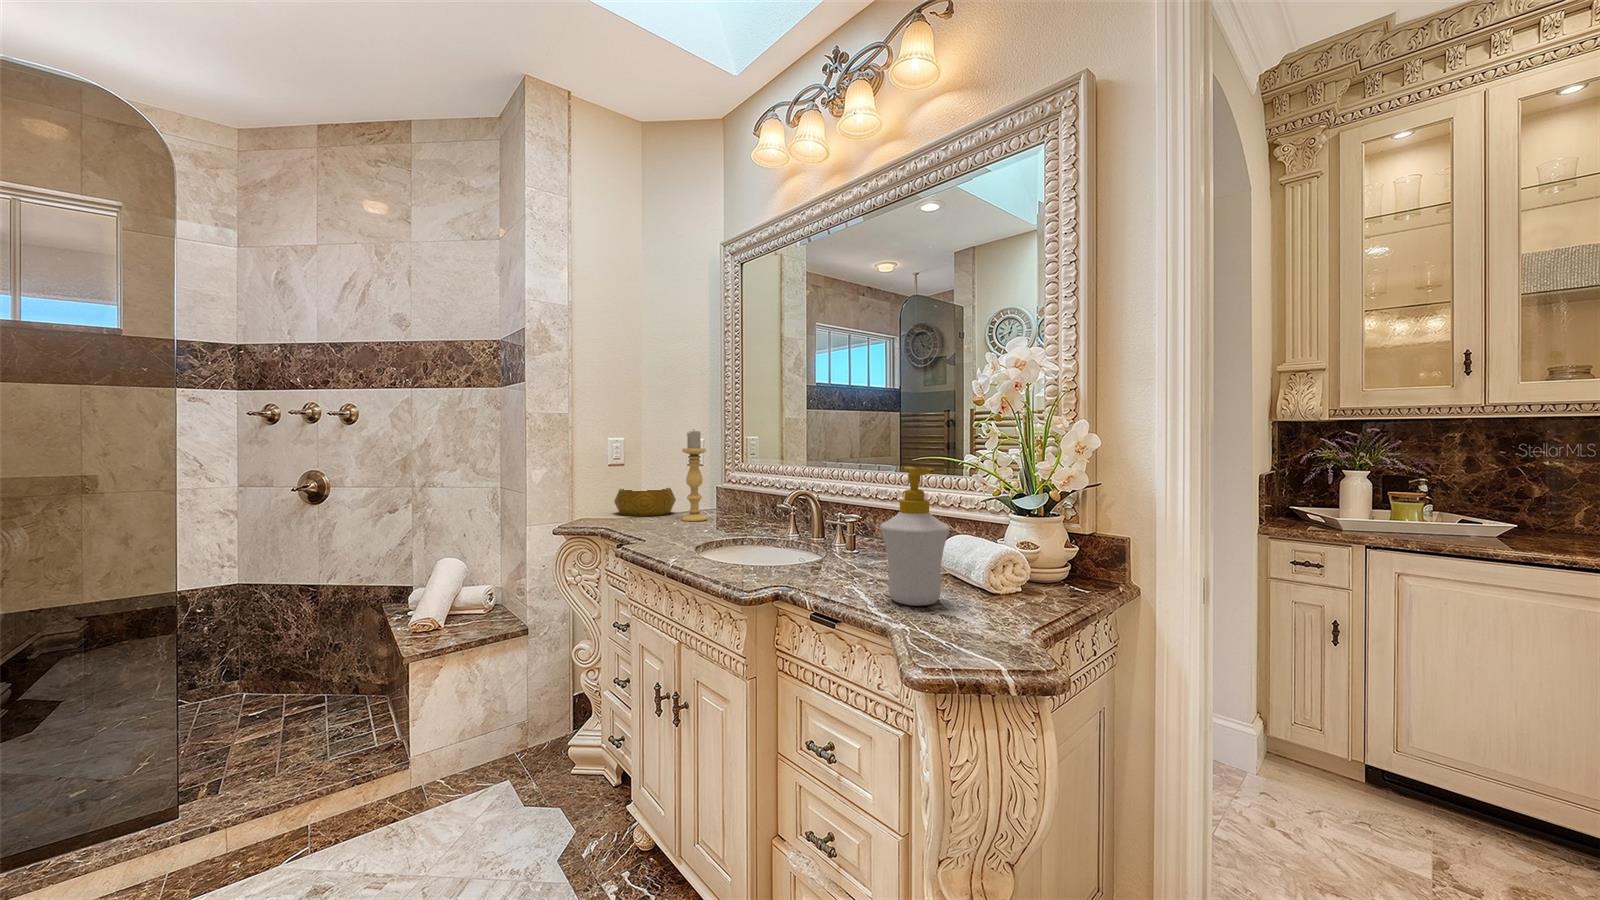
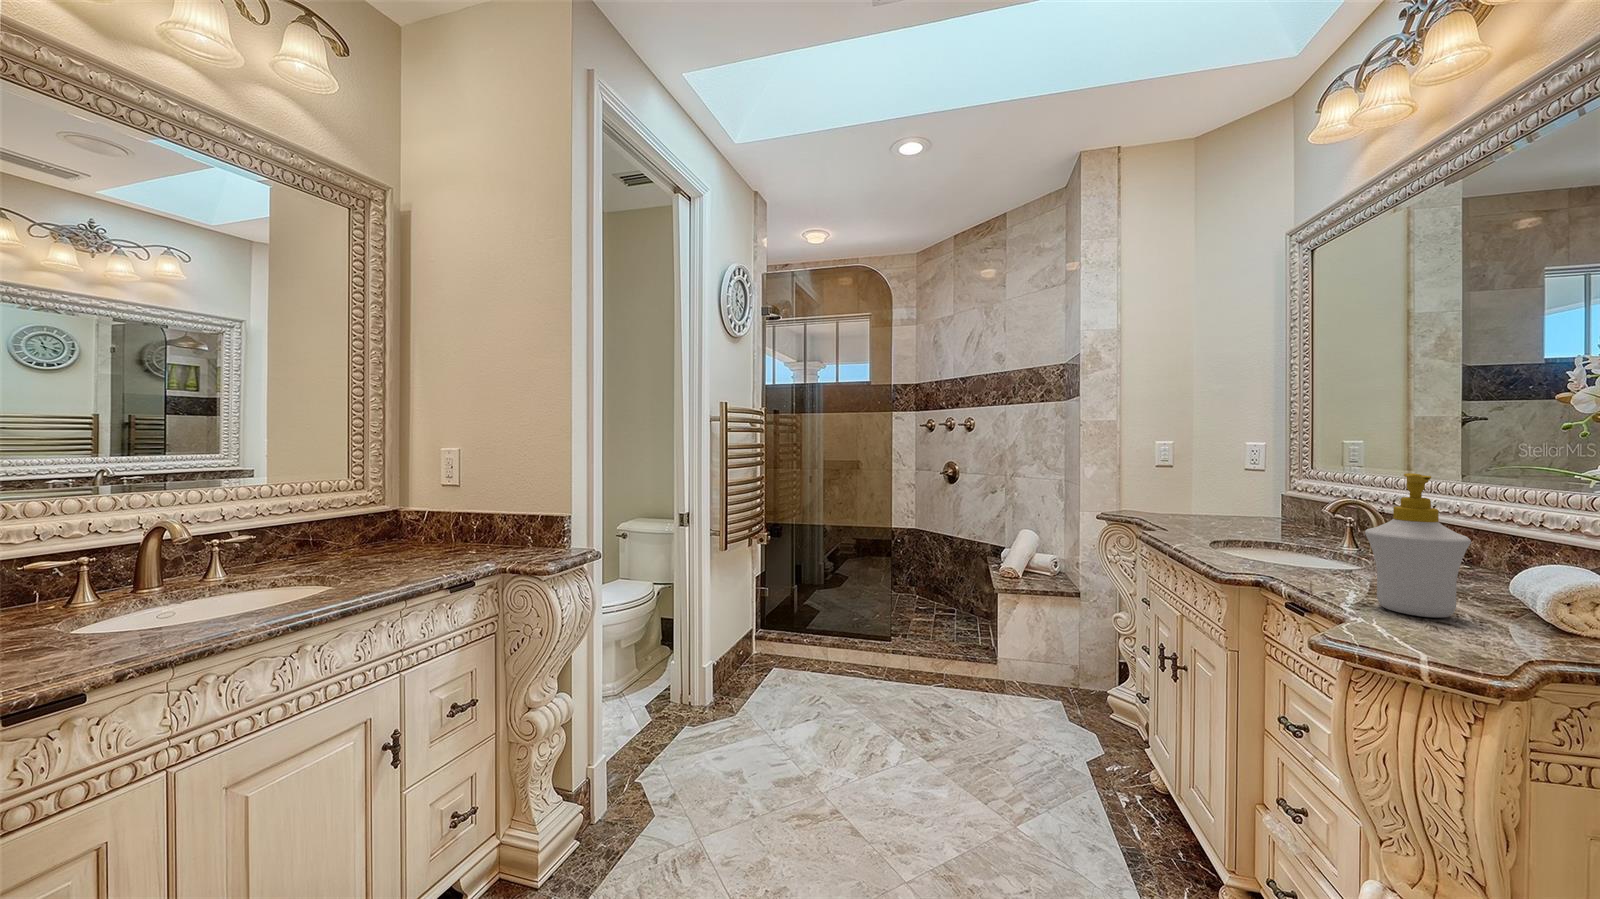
candle holder: present [682,430,707,521] -> none [1229,432,1261,524]
decorative bowl: present [614,488,676,516] -> none [1161,487,1230,515]

